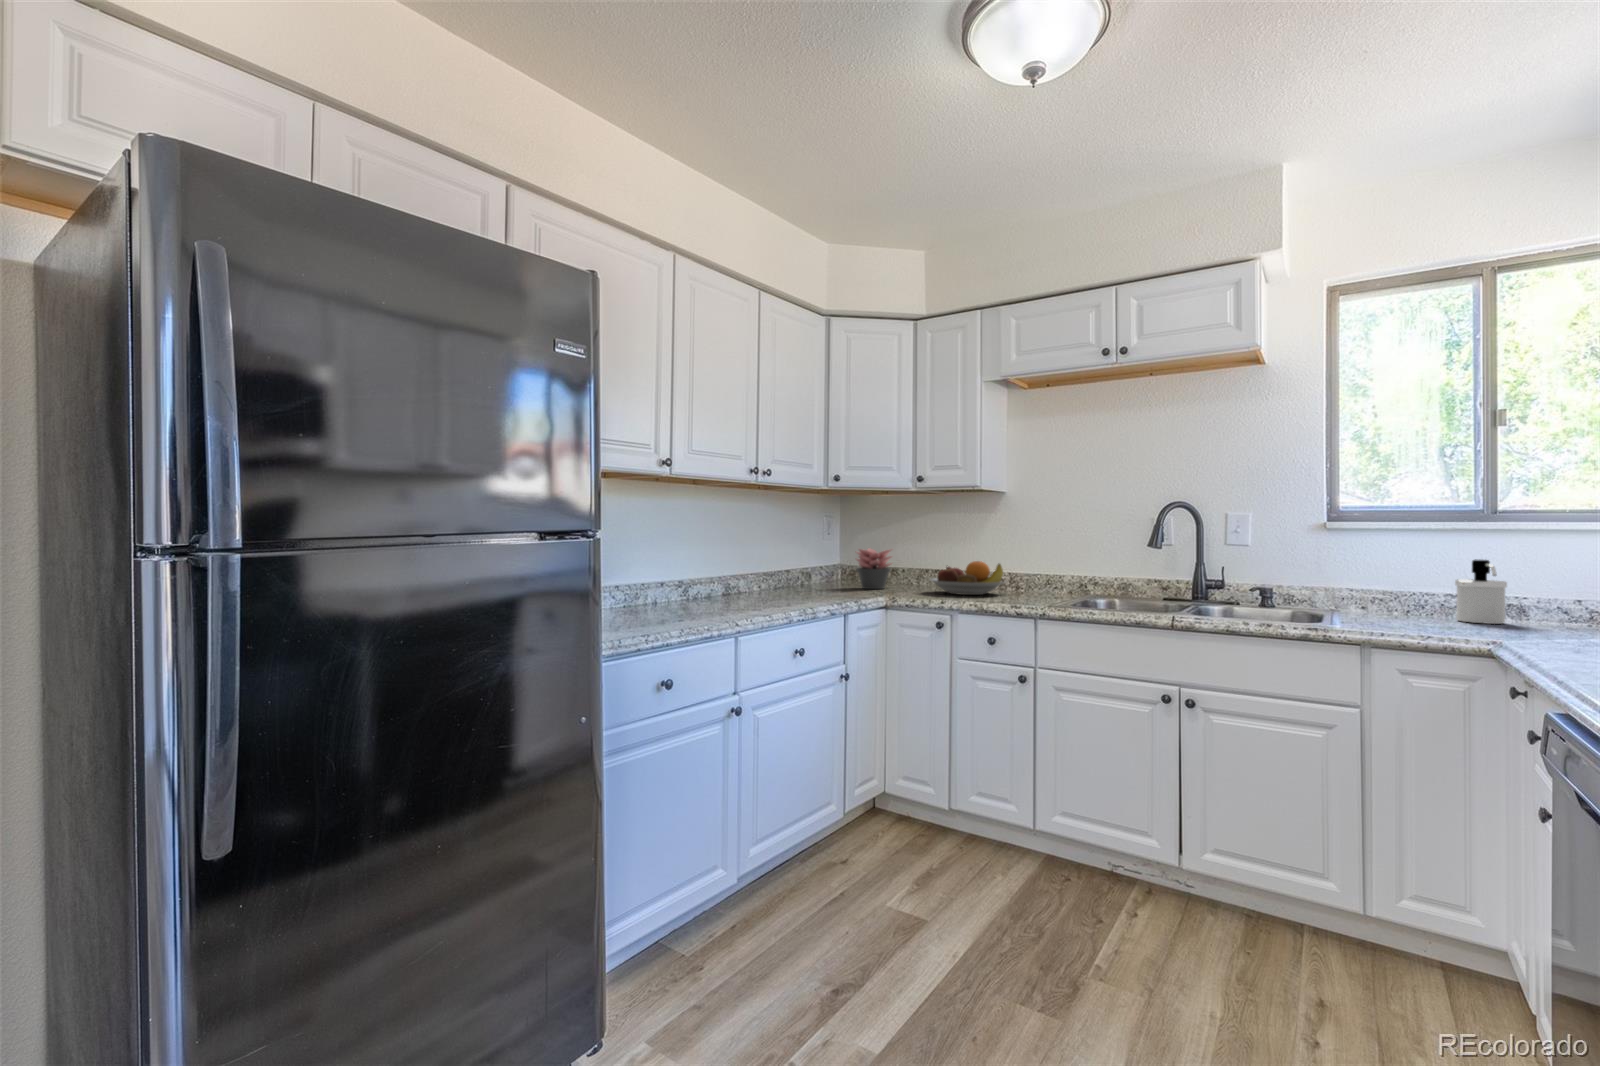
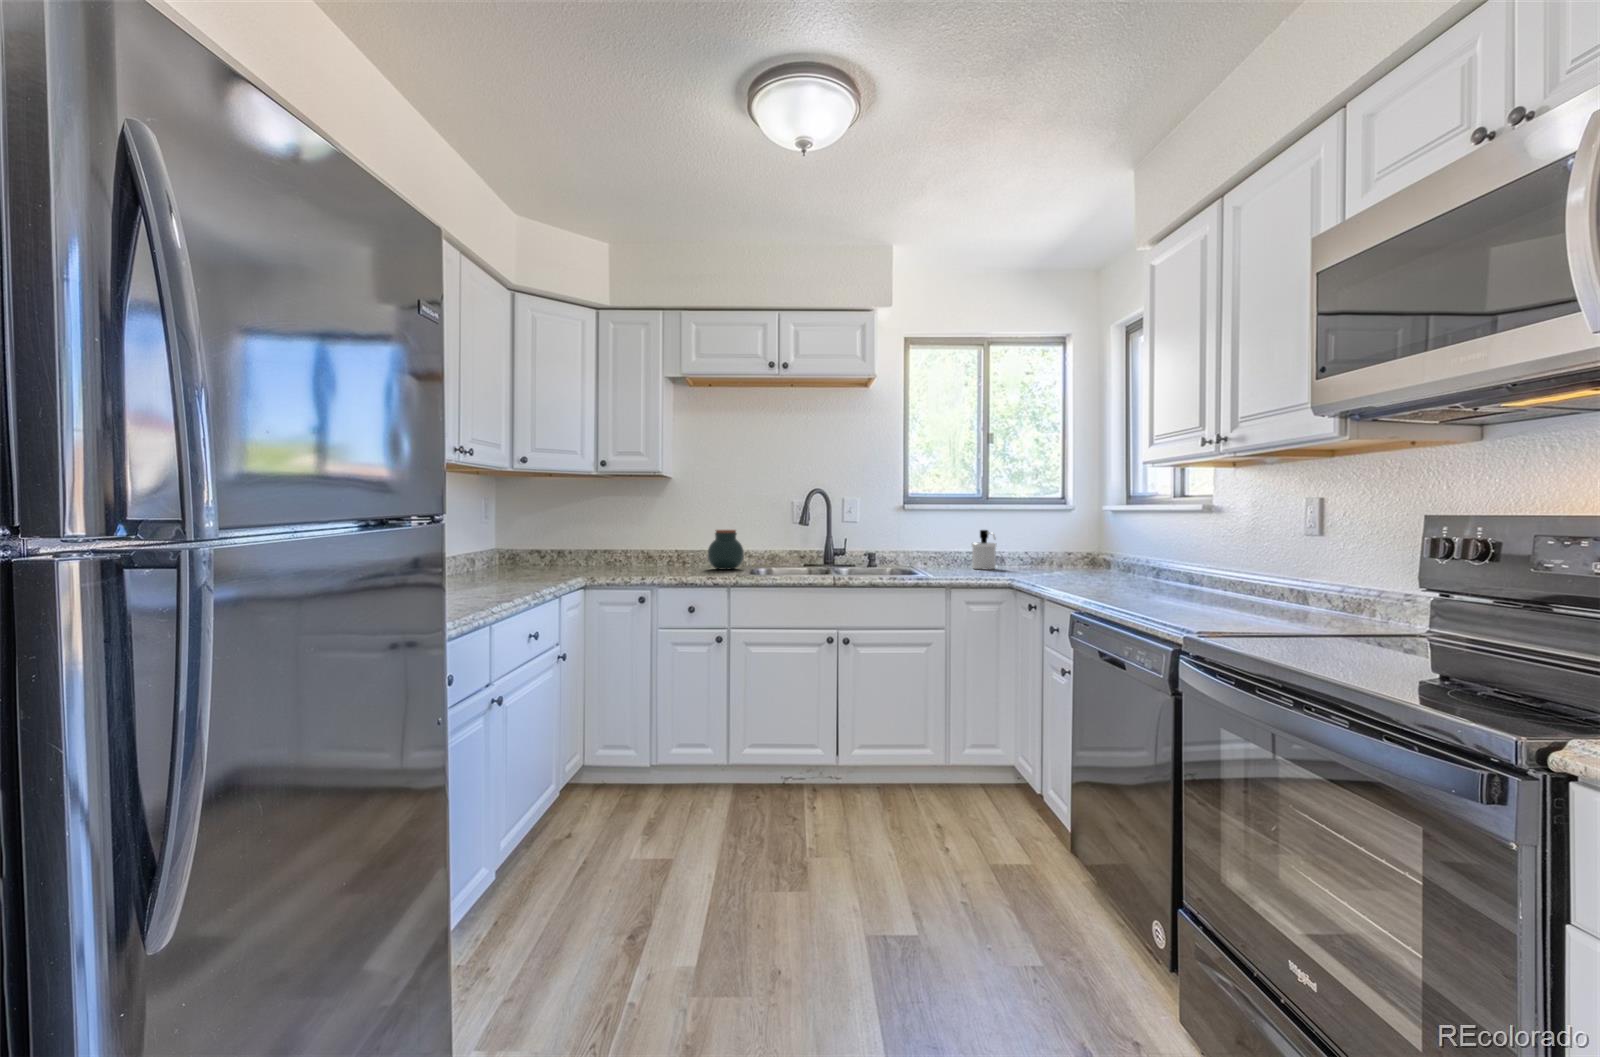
succulent plant: present [857,548,892,589] -> none [522,530,565,571]
jar: none [1039,551,1084,598] -> present [708,530,744,570]
fruit bowl: present [930,561,1004,595] -> none [607,540,678,571]

